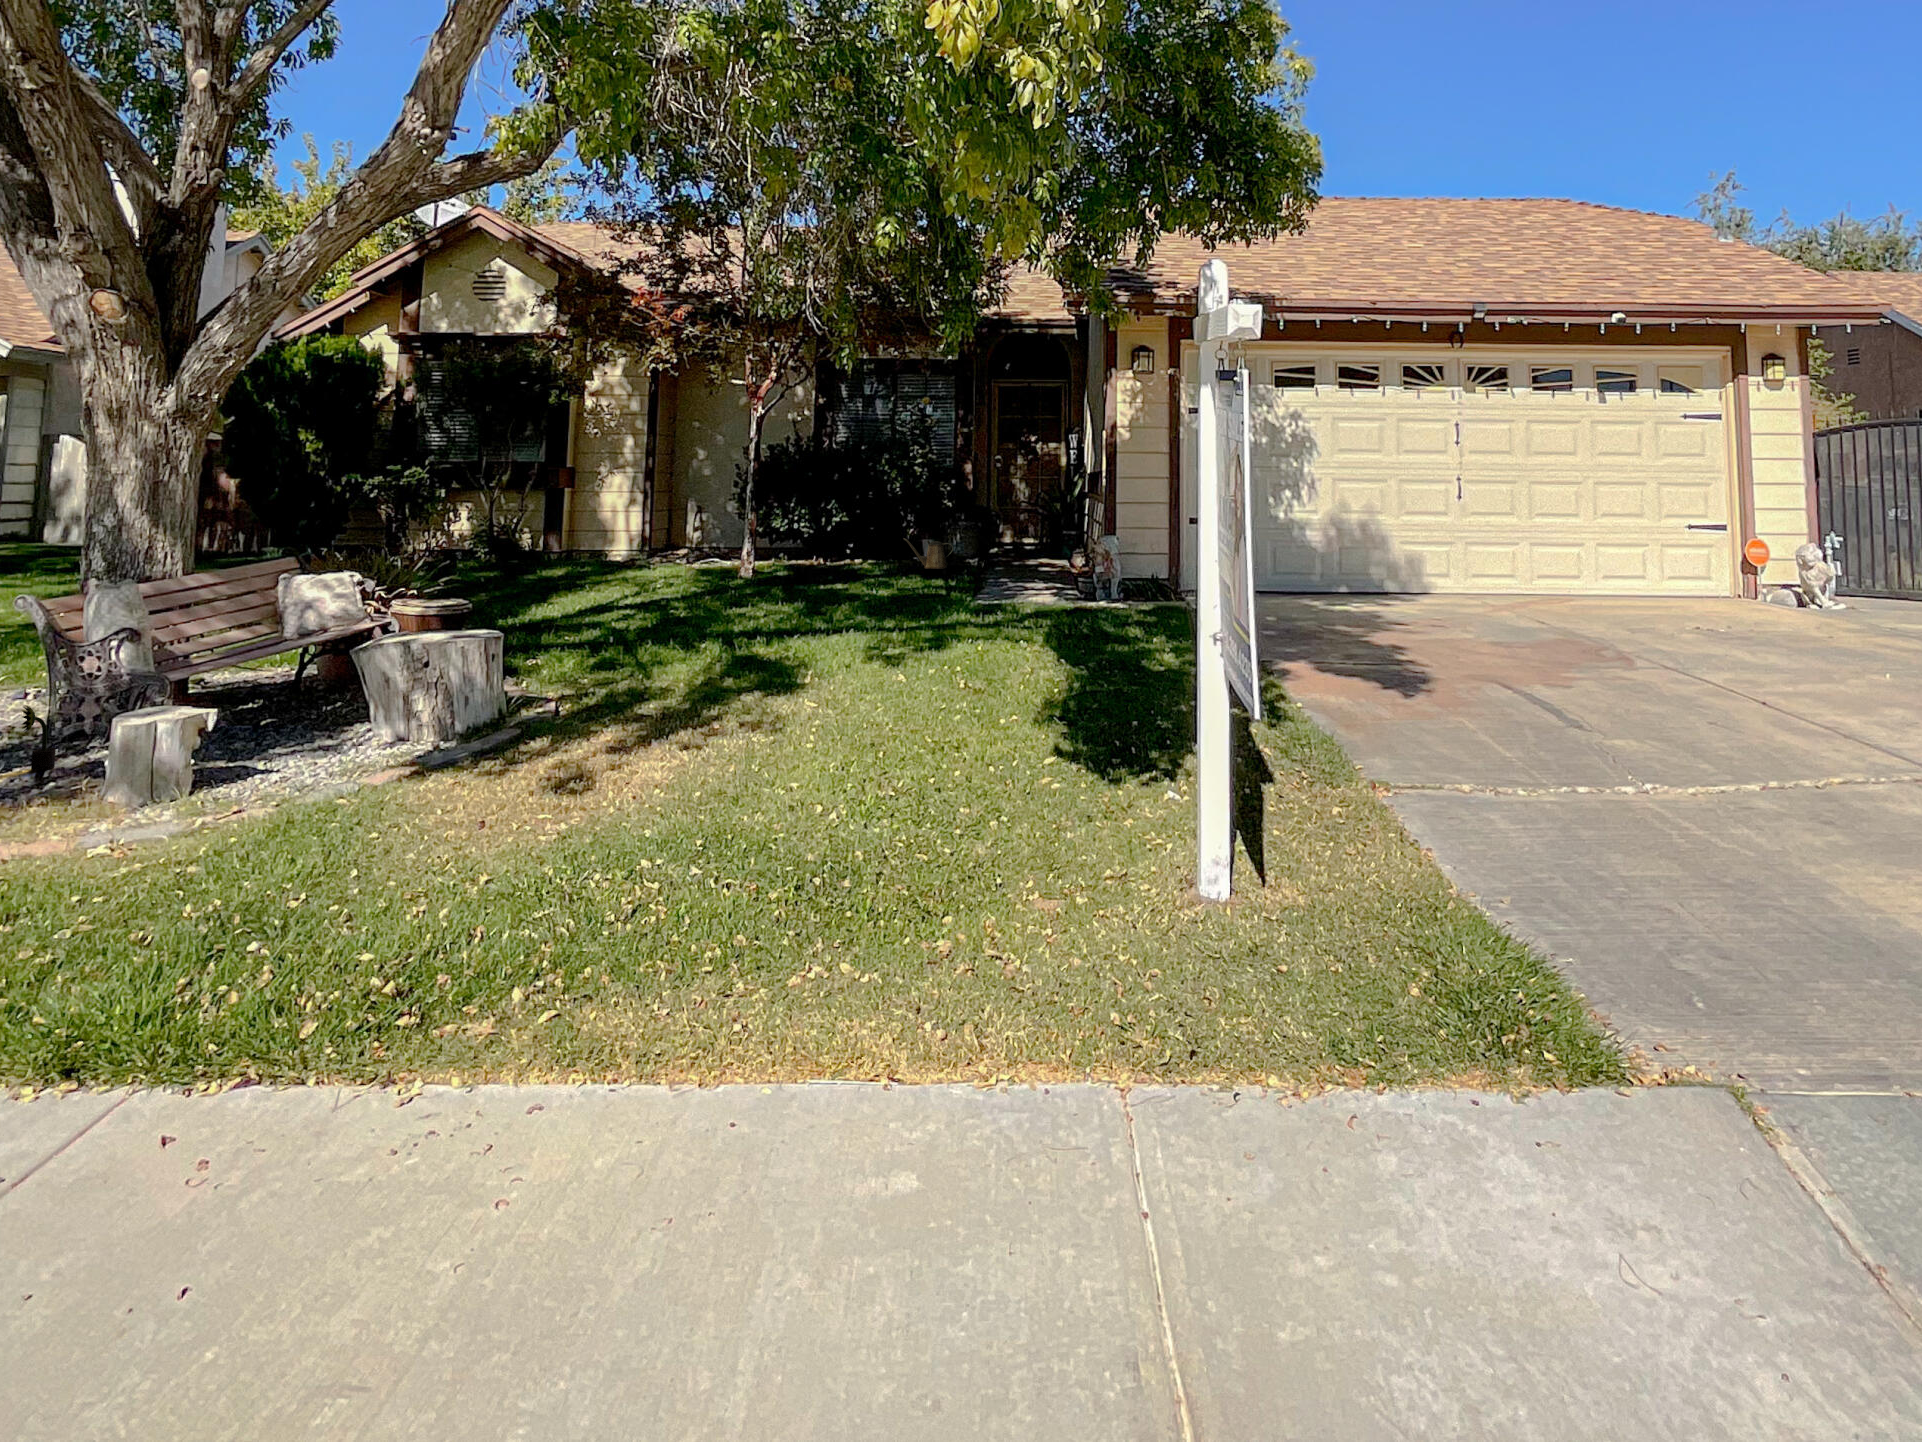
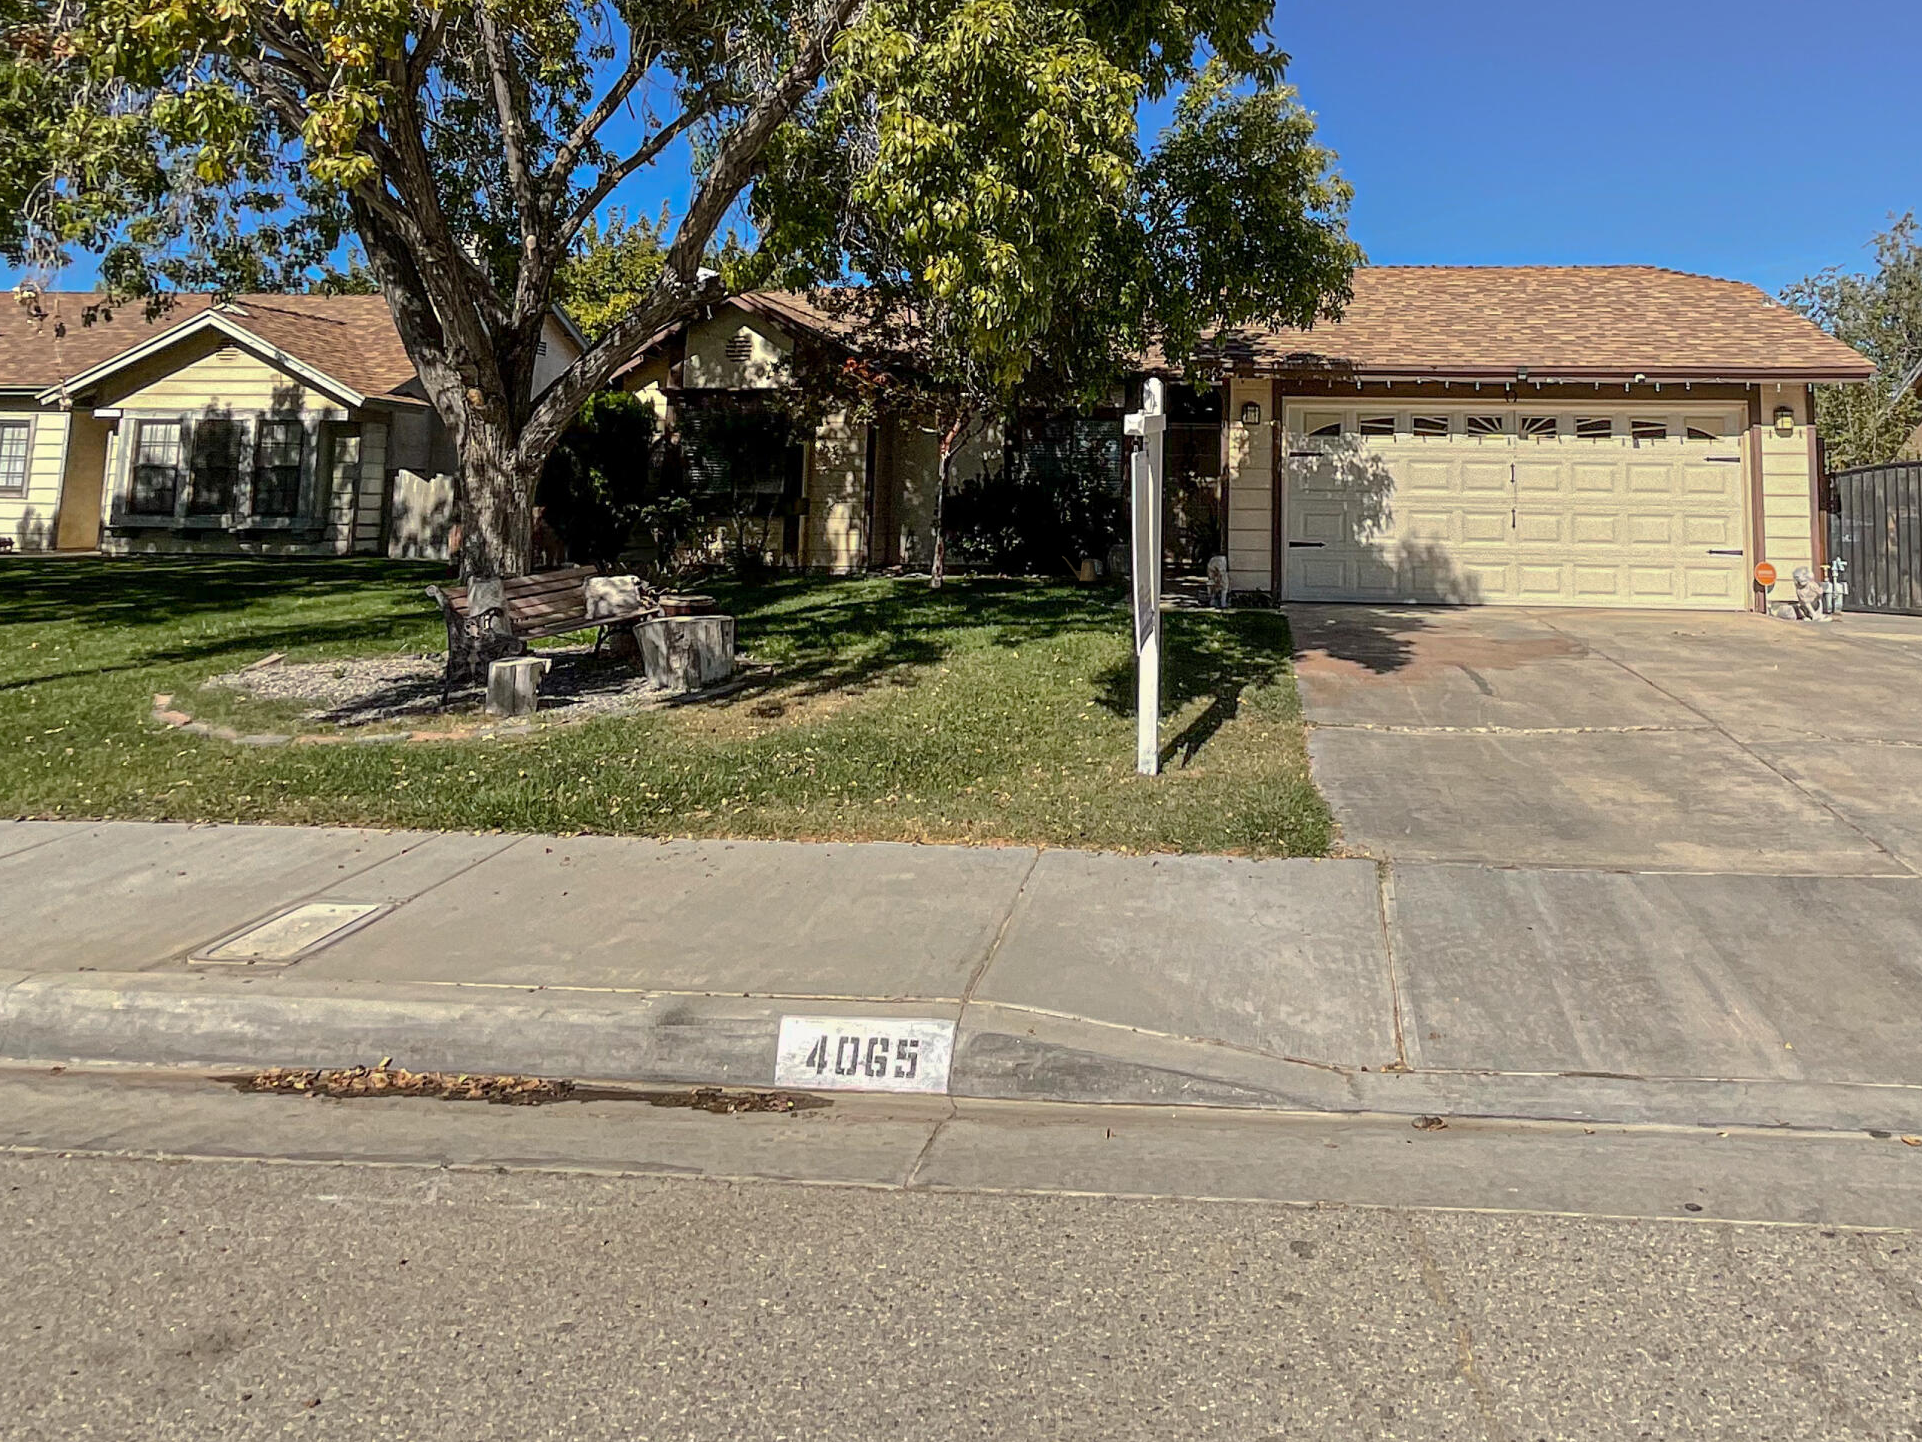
decorative plant: present [23,706,56,770] -> none [427,656,448,699]

